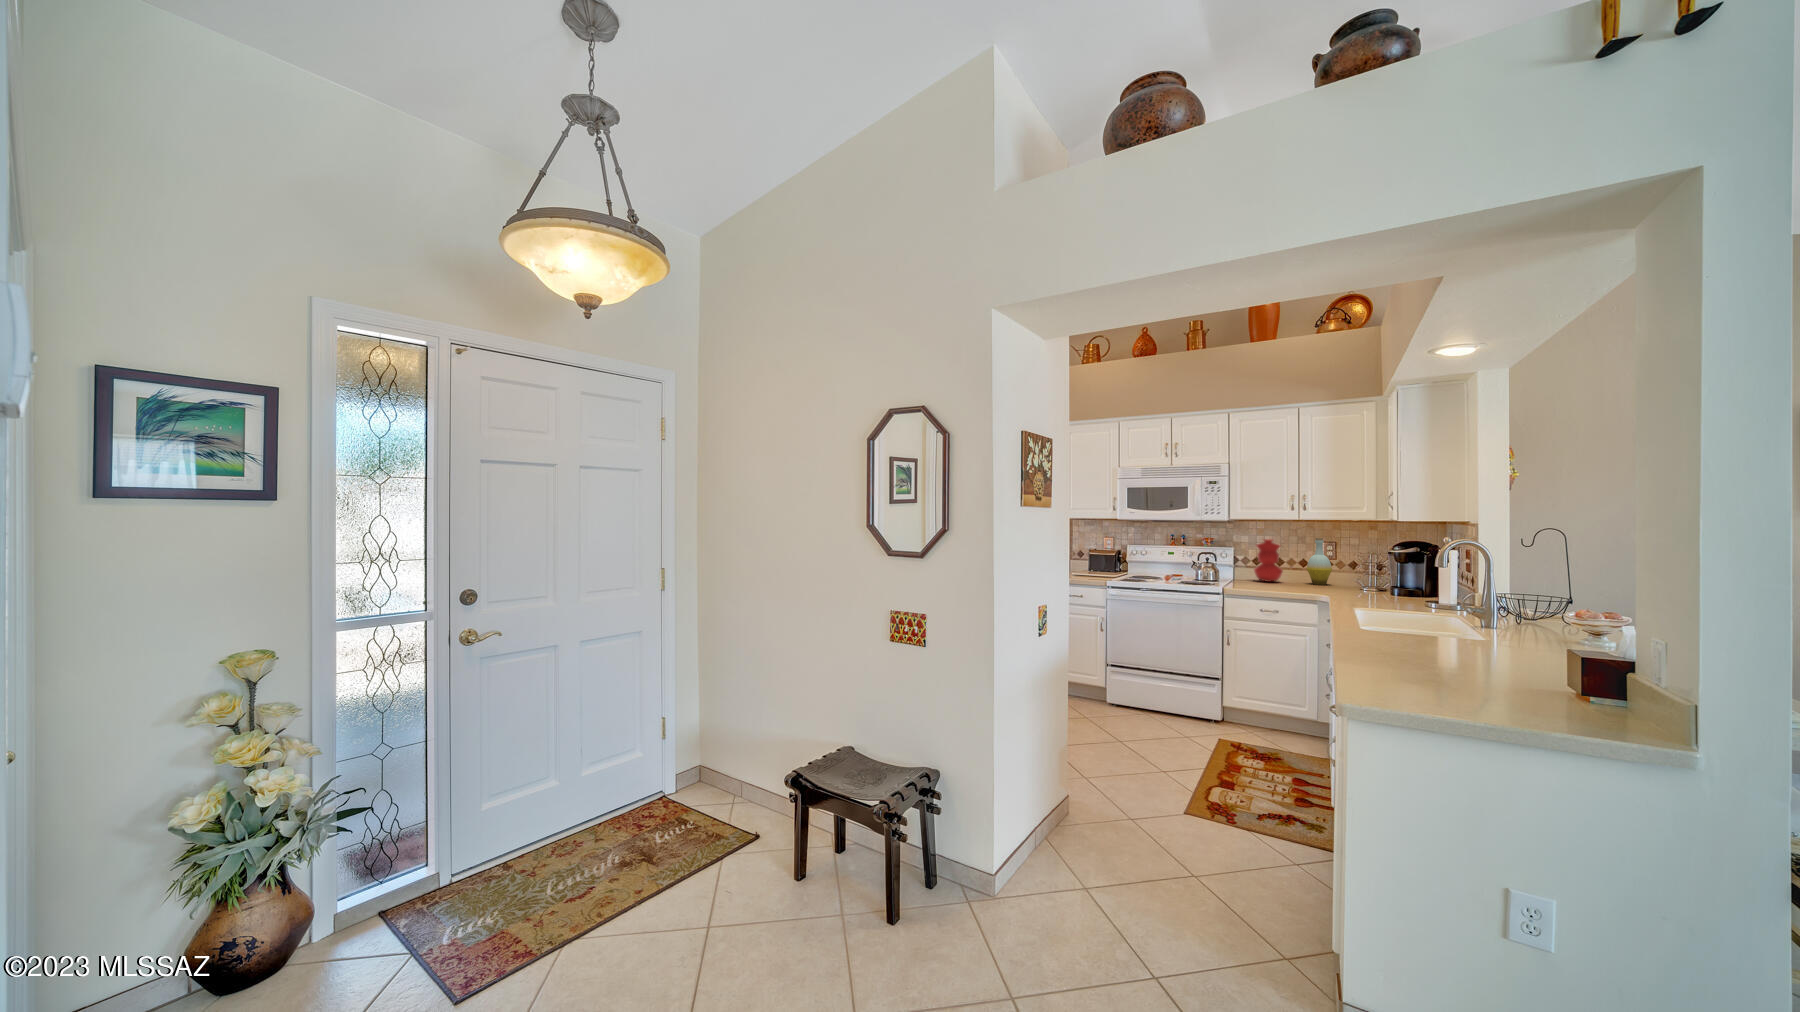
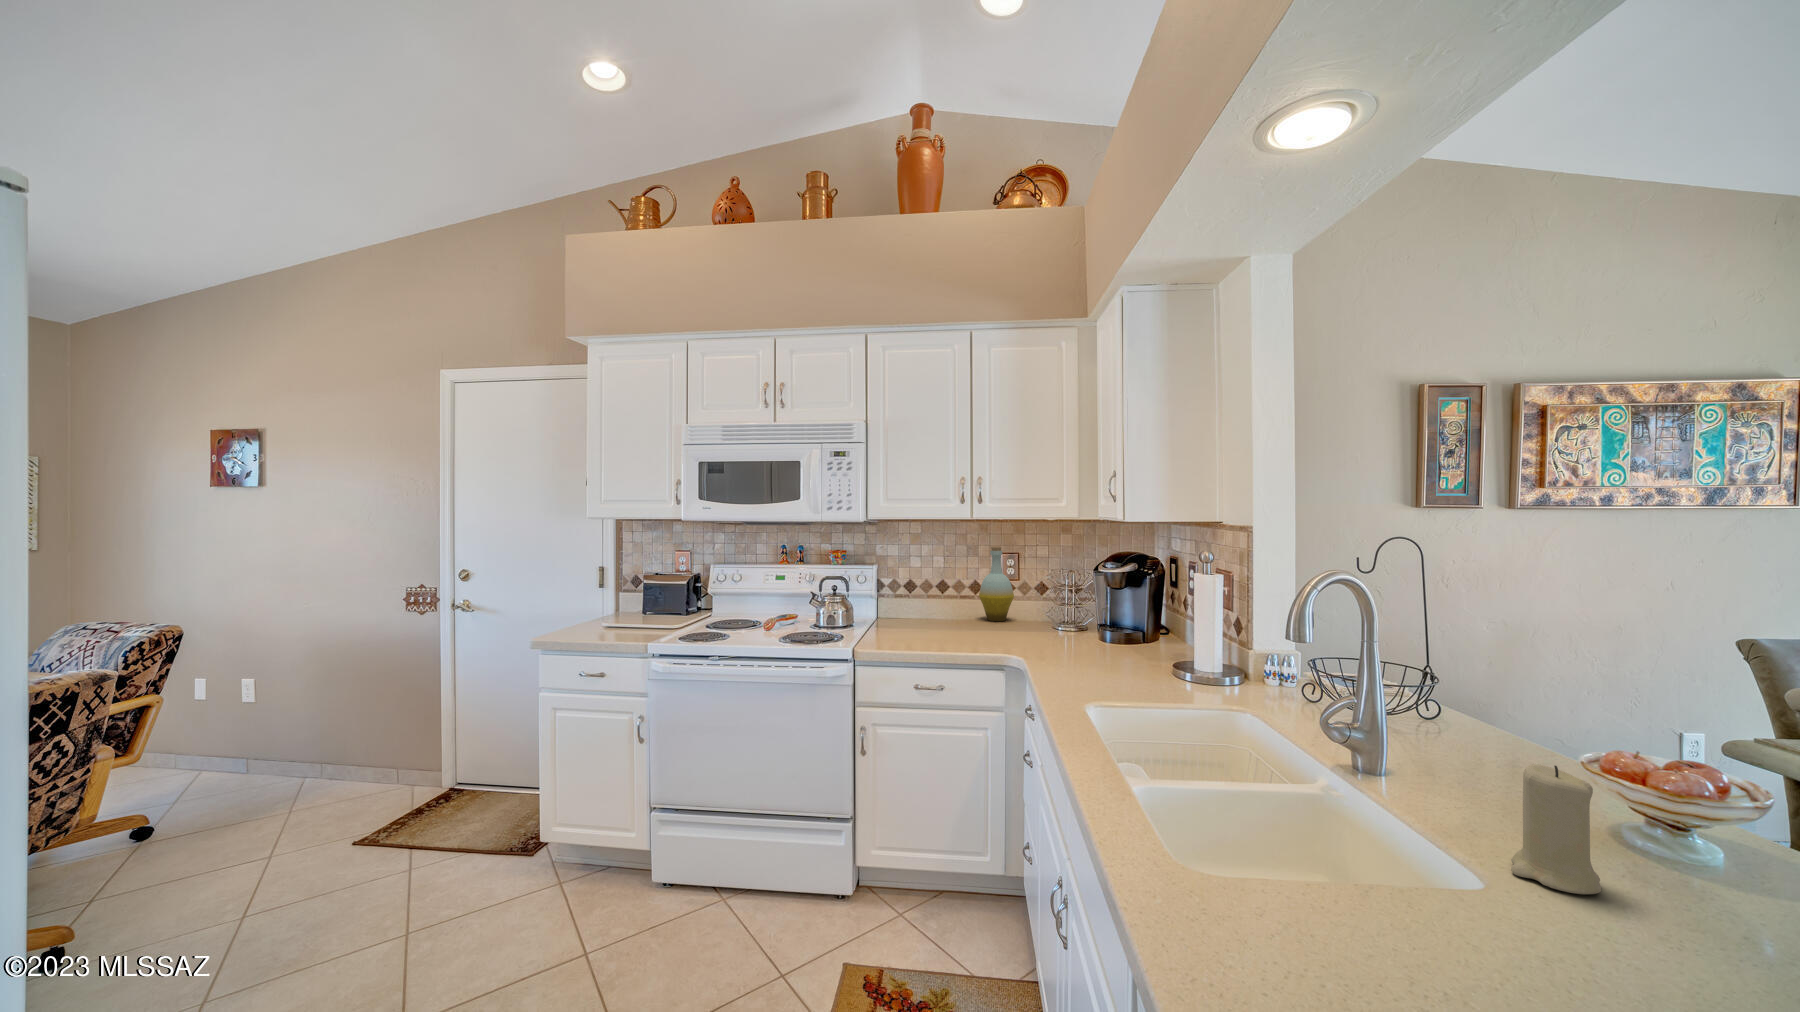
vase: present [1254,539,1283,582] -> none [904,551,947,620]
candle: none [1504,608,1539,651] -> present [1511,764,1601,894]

